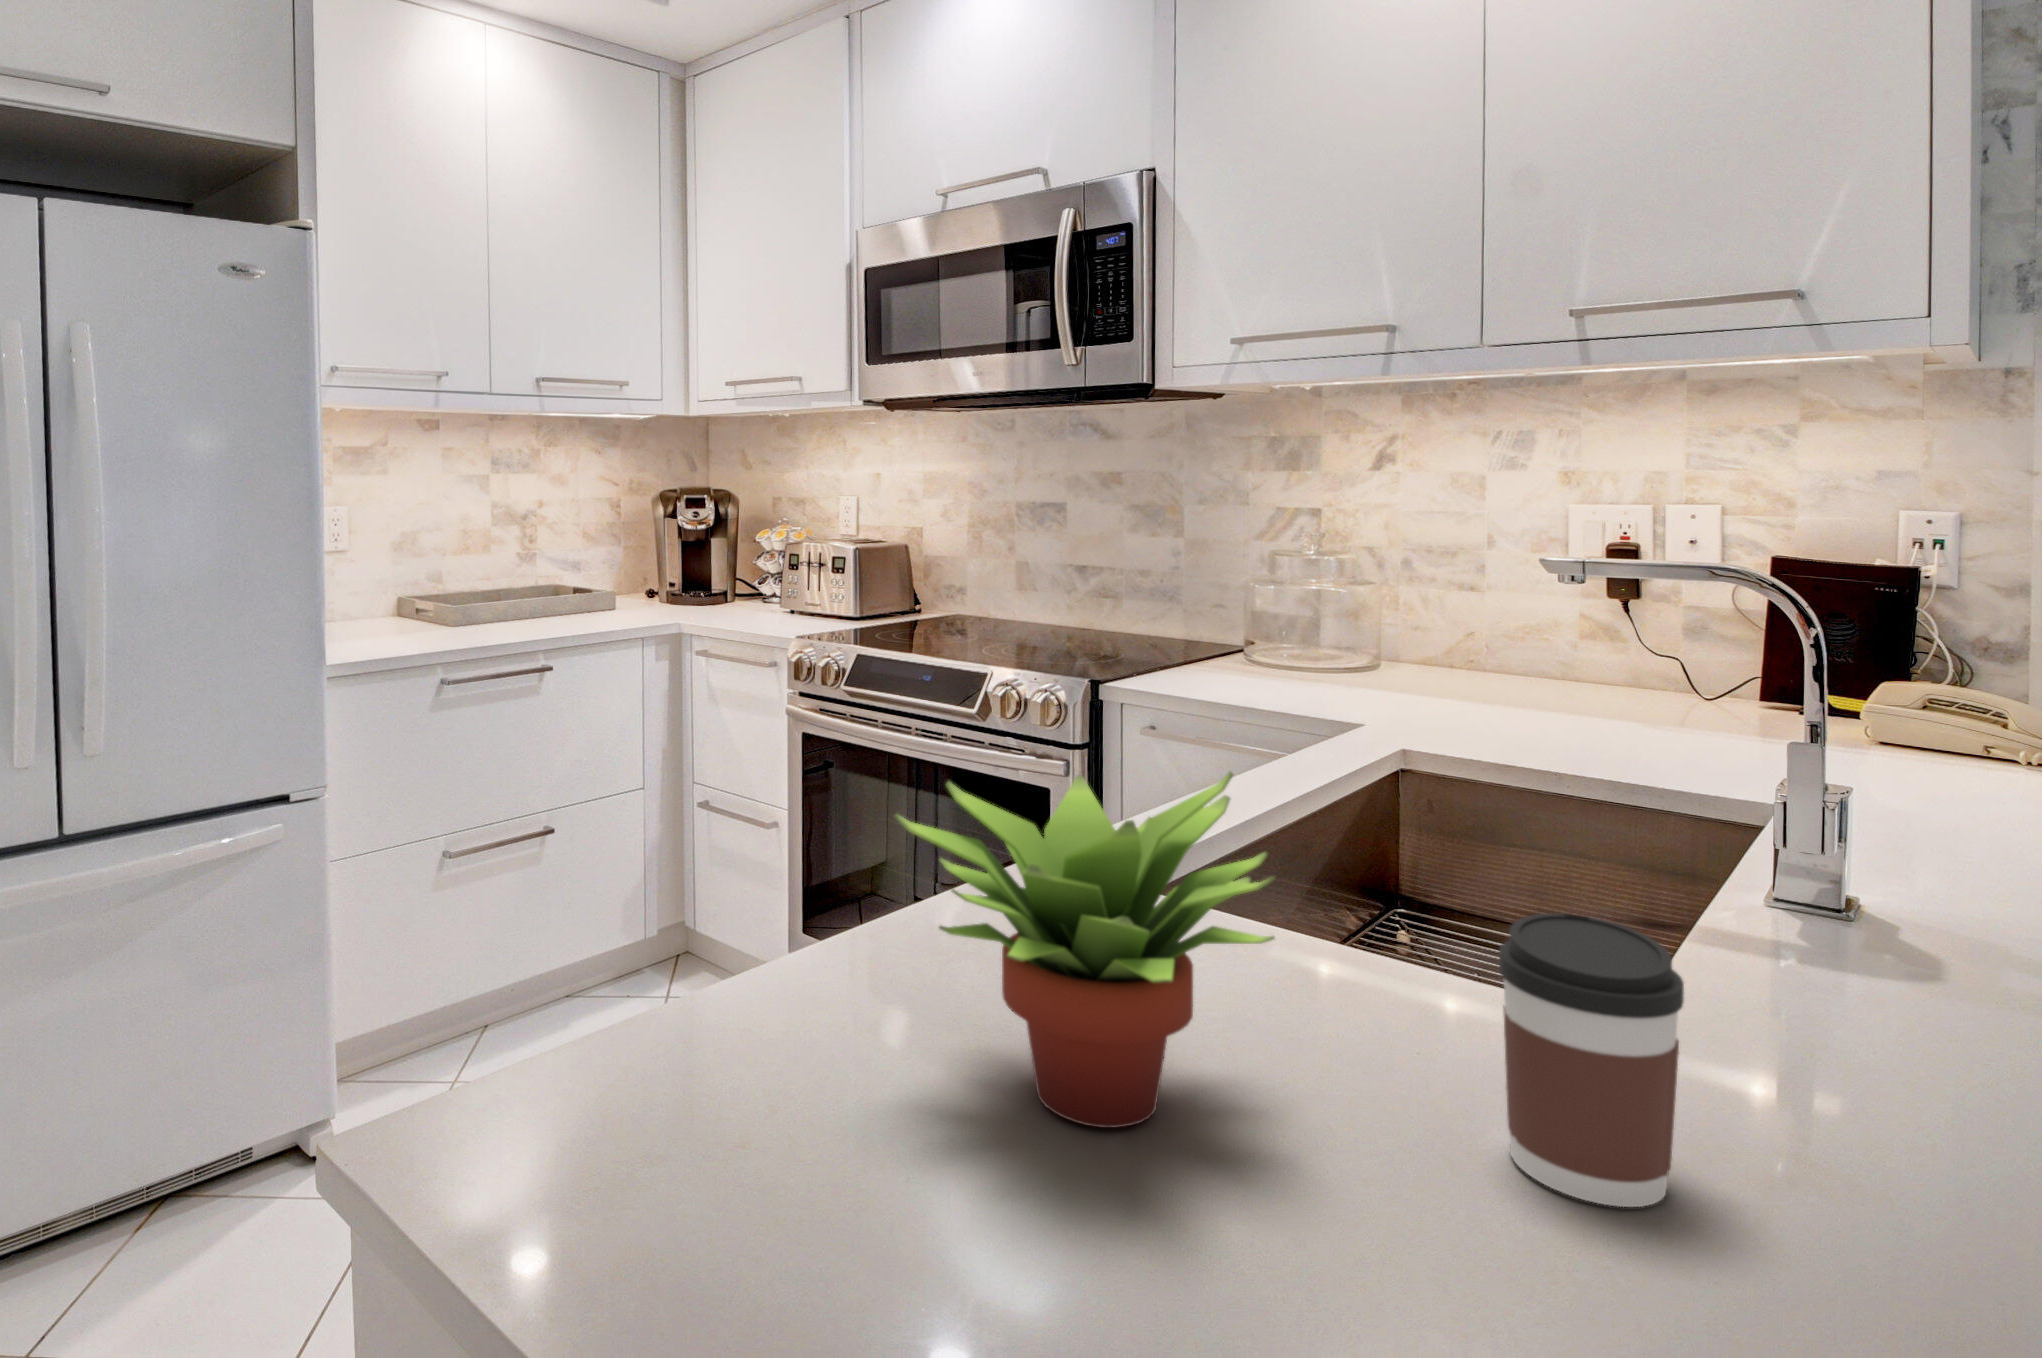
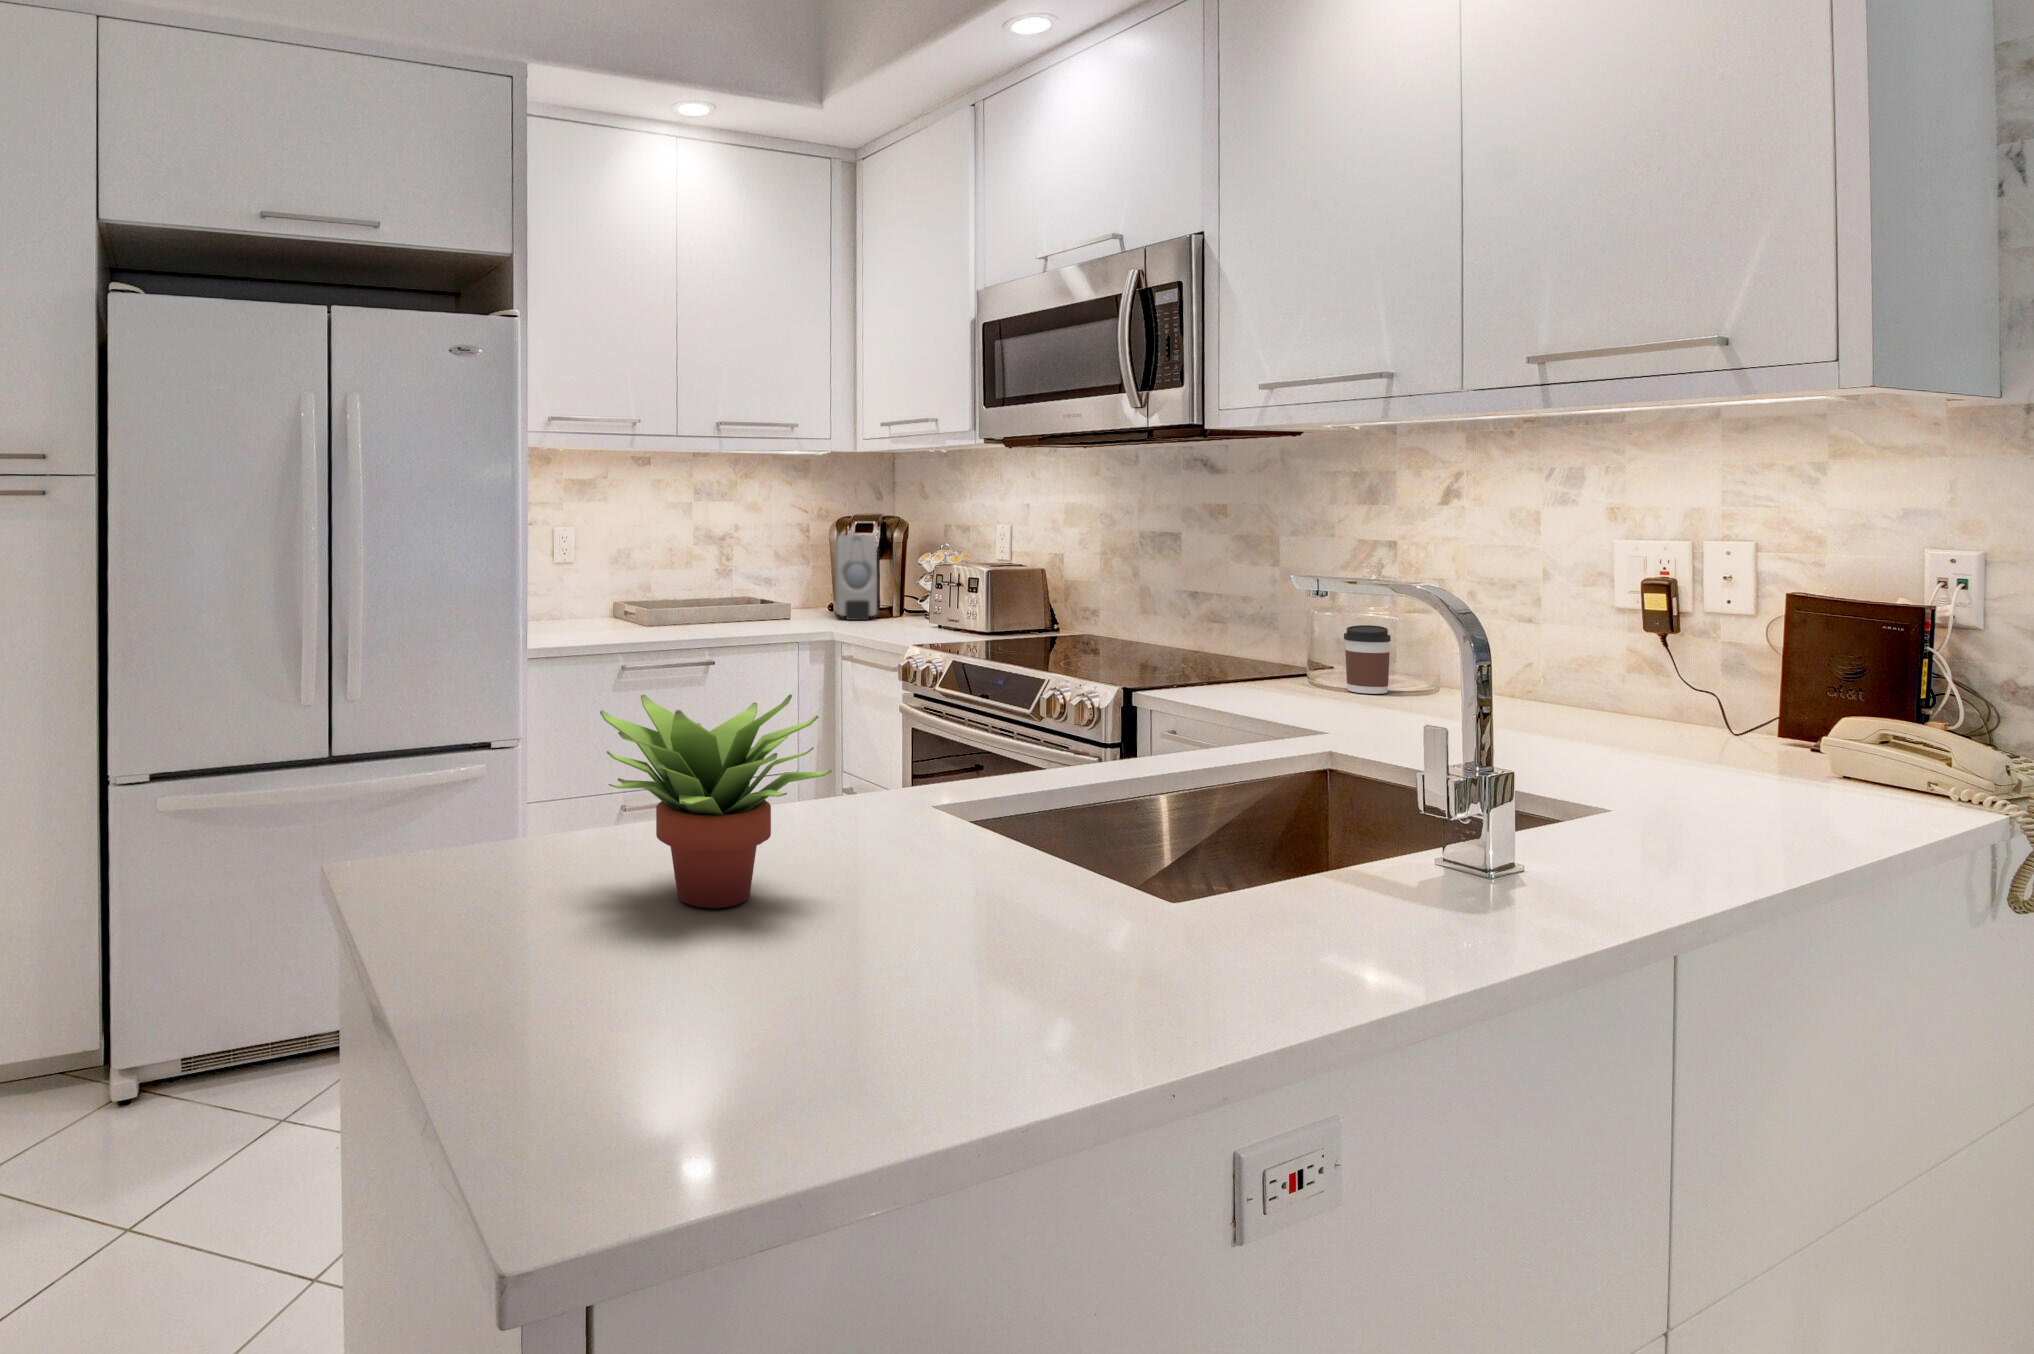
soap dispenser: none [658,511,714,609] -> present [835,535,877,620]
coffee cup: present [1499,913,1684,1207] -> present [1344,625,1391,694]

